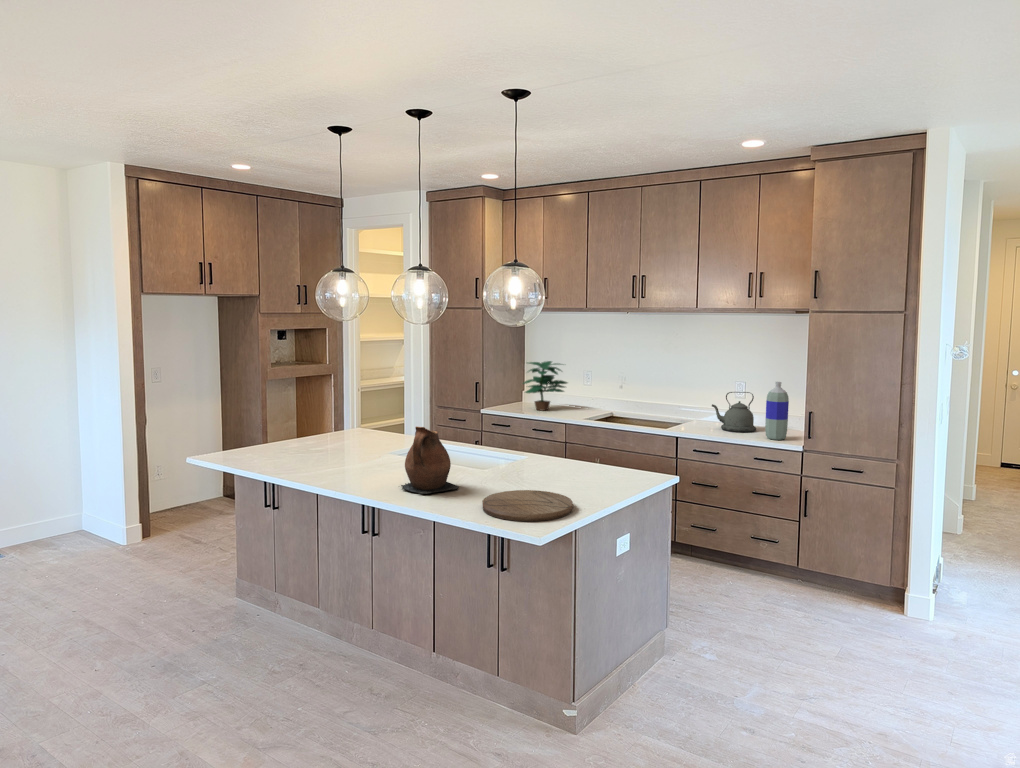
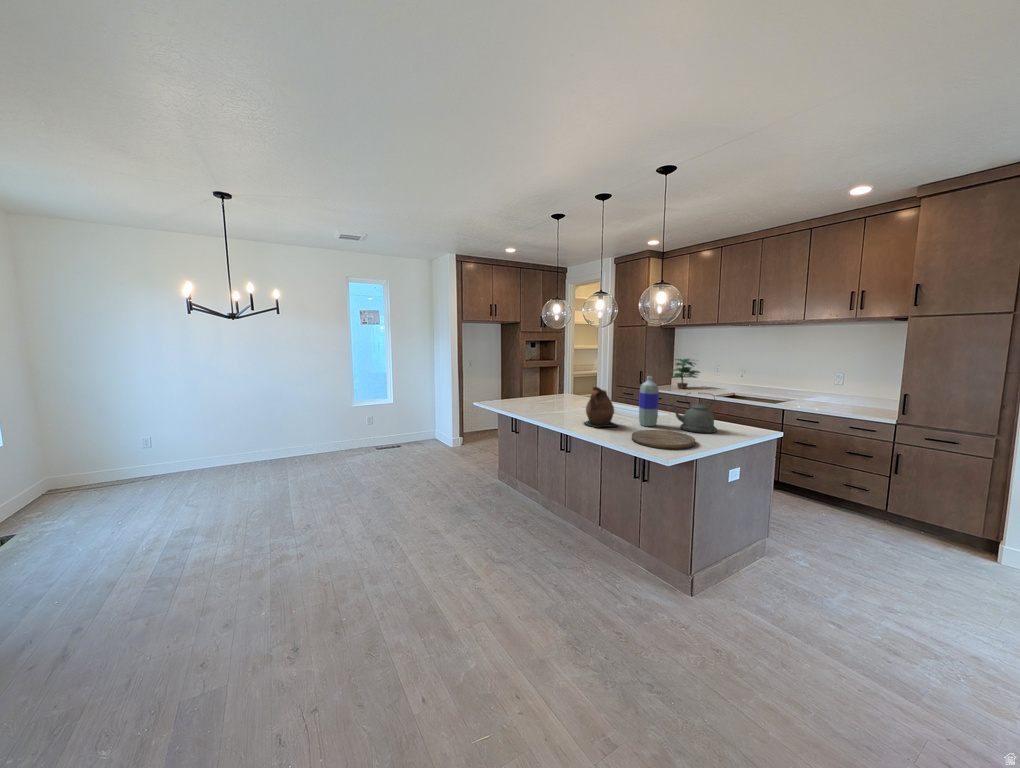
bottle: present [765,382,789,440] -> present [639,376,659,426]
kettle: present [712,392,756,432] -> present [671,402,717,433]

